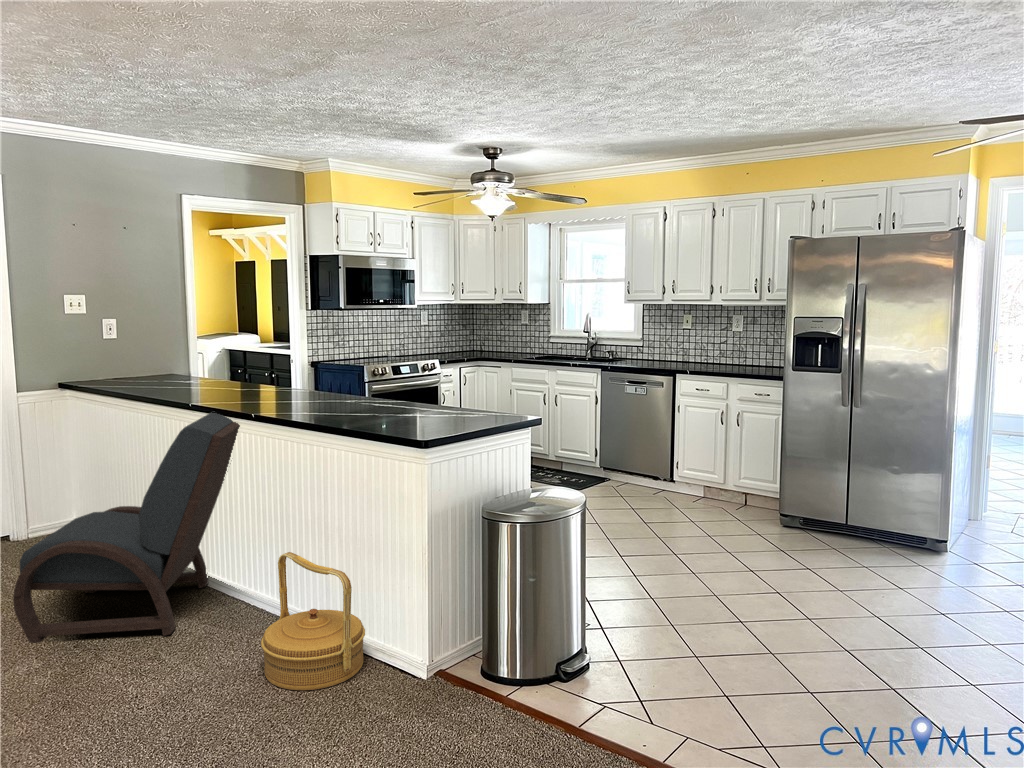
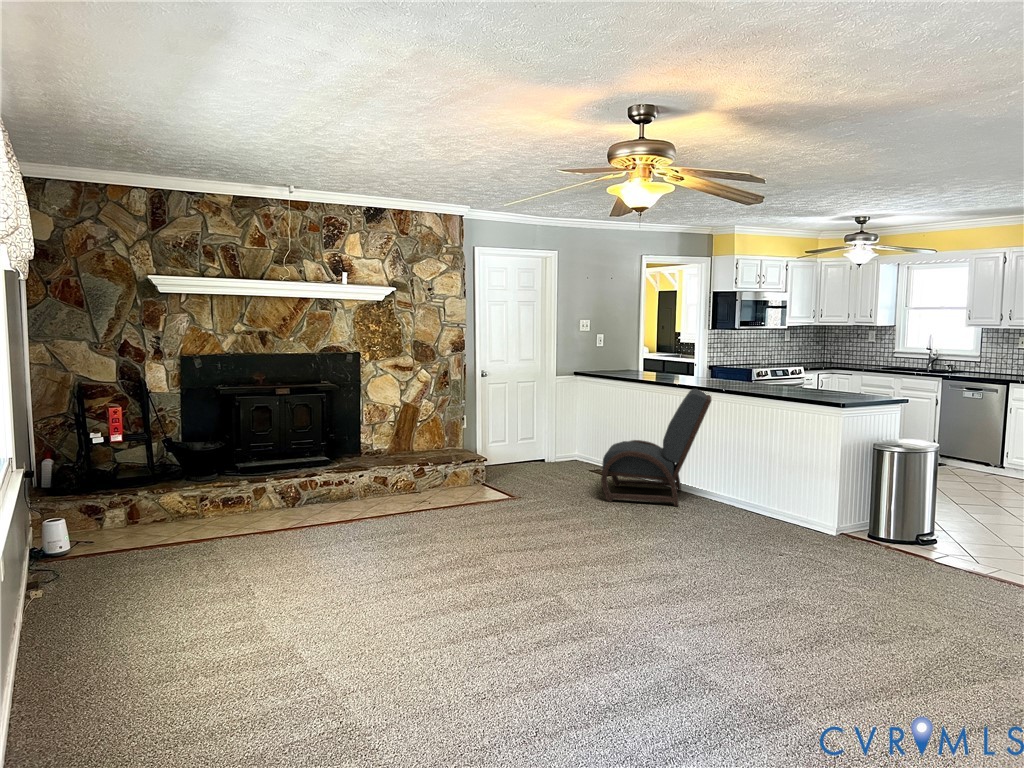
woven basket: present [261,552,365,690] -> none [740,464,797,533]

